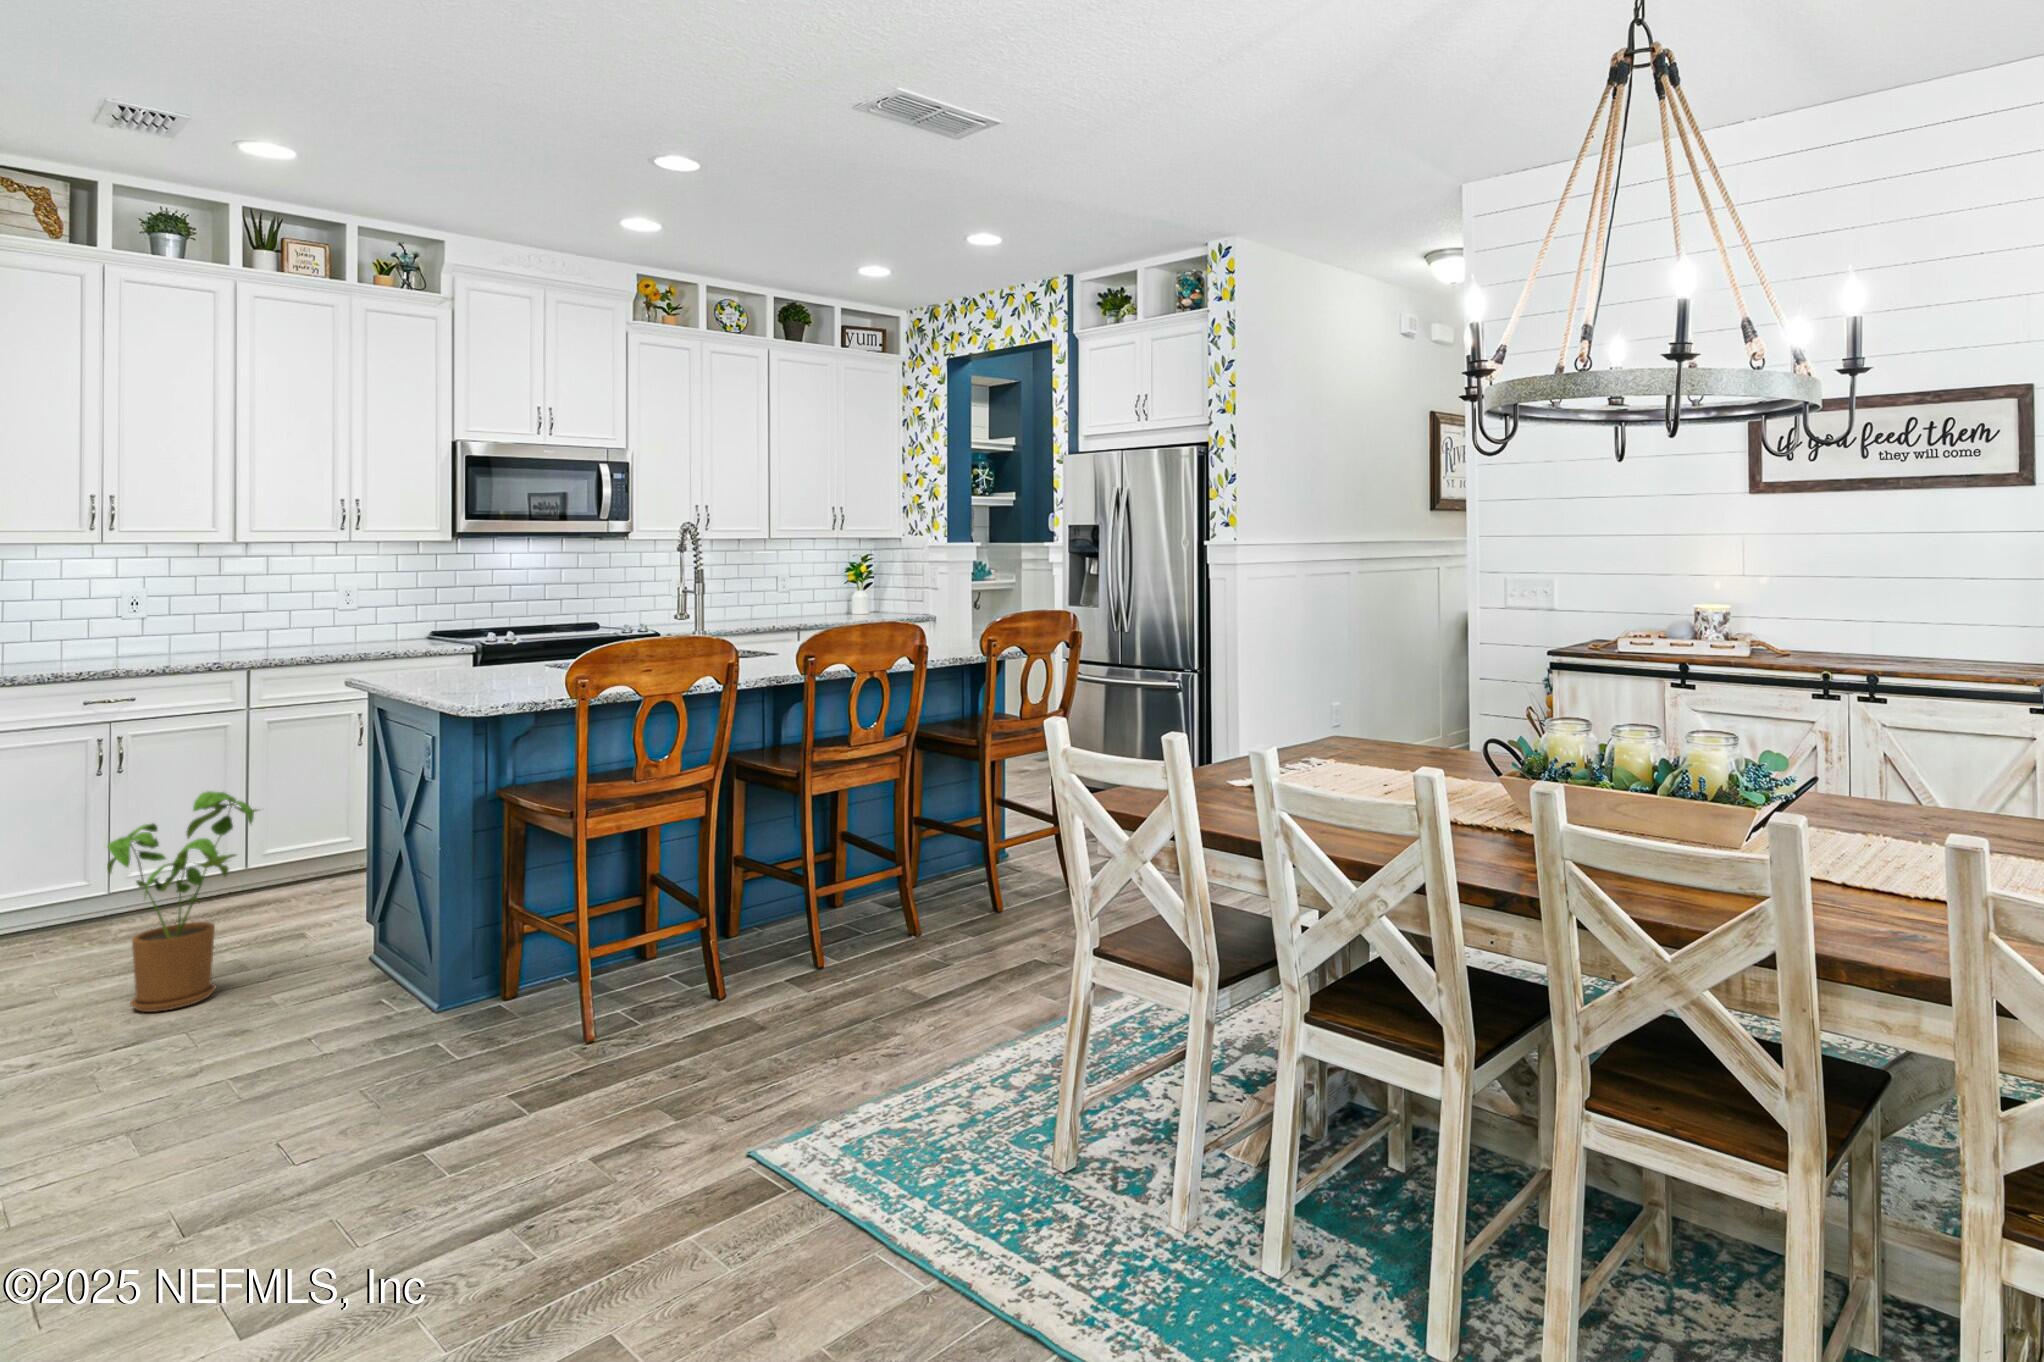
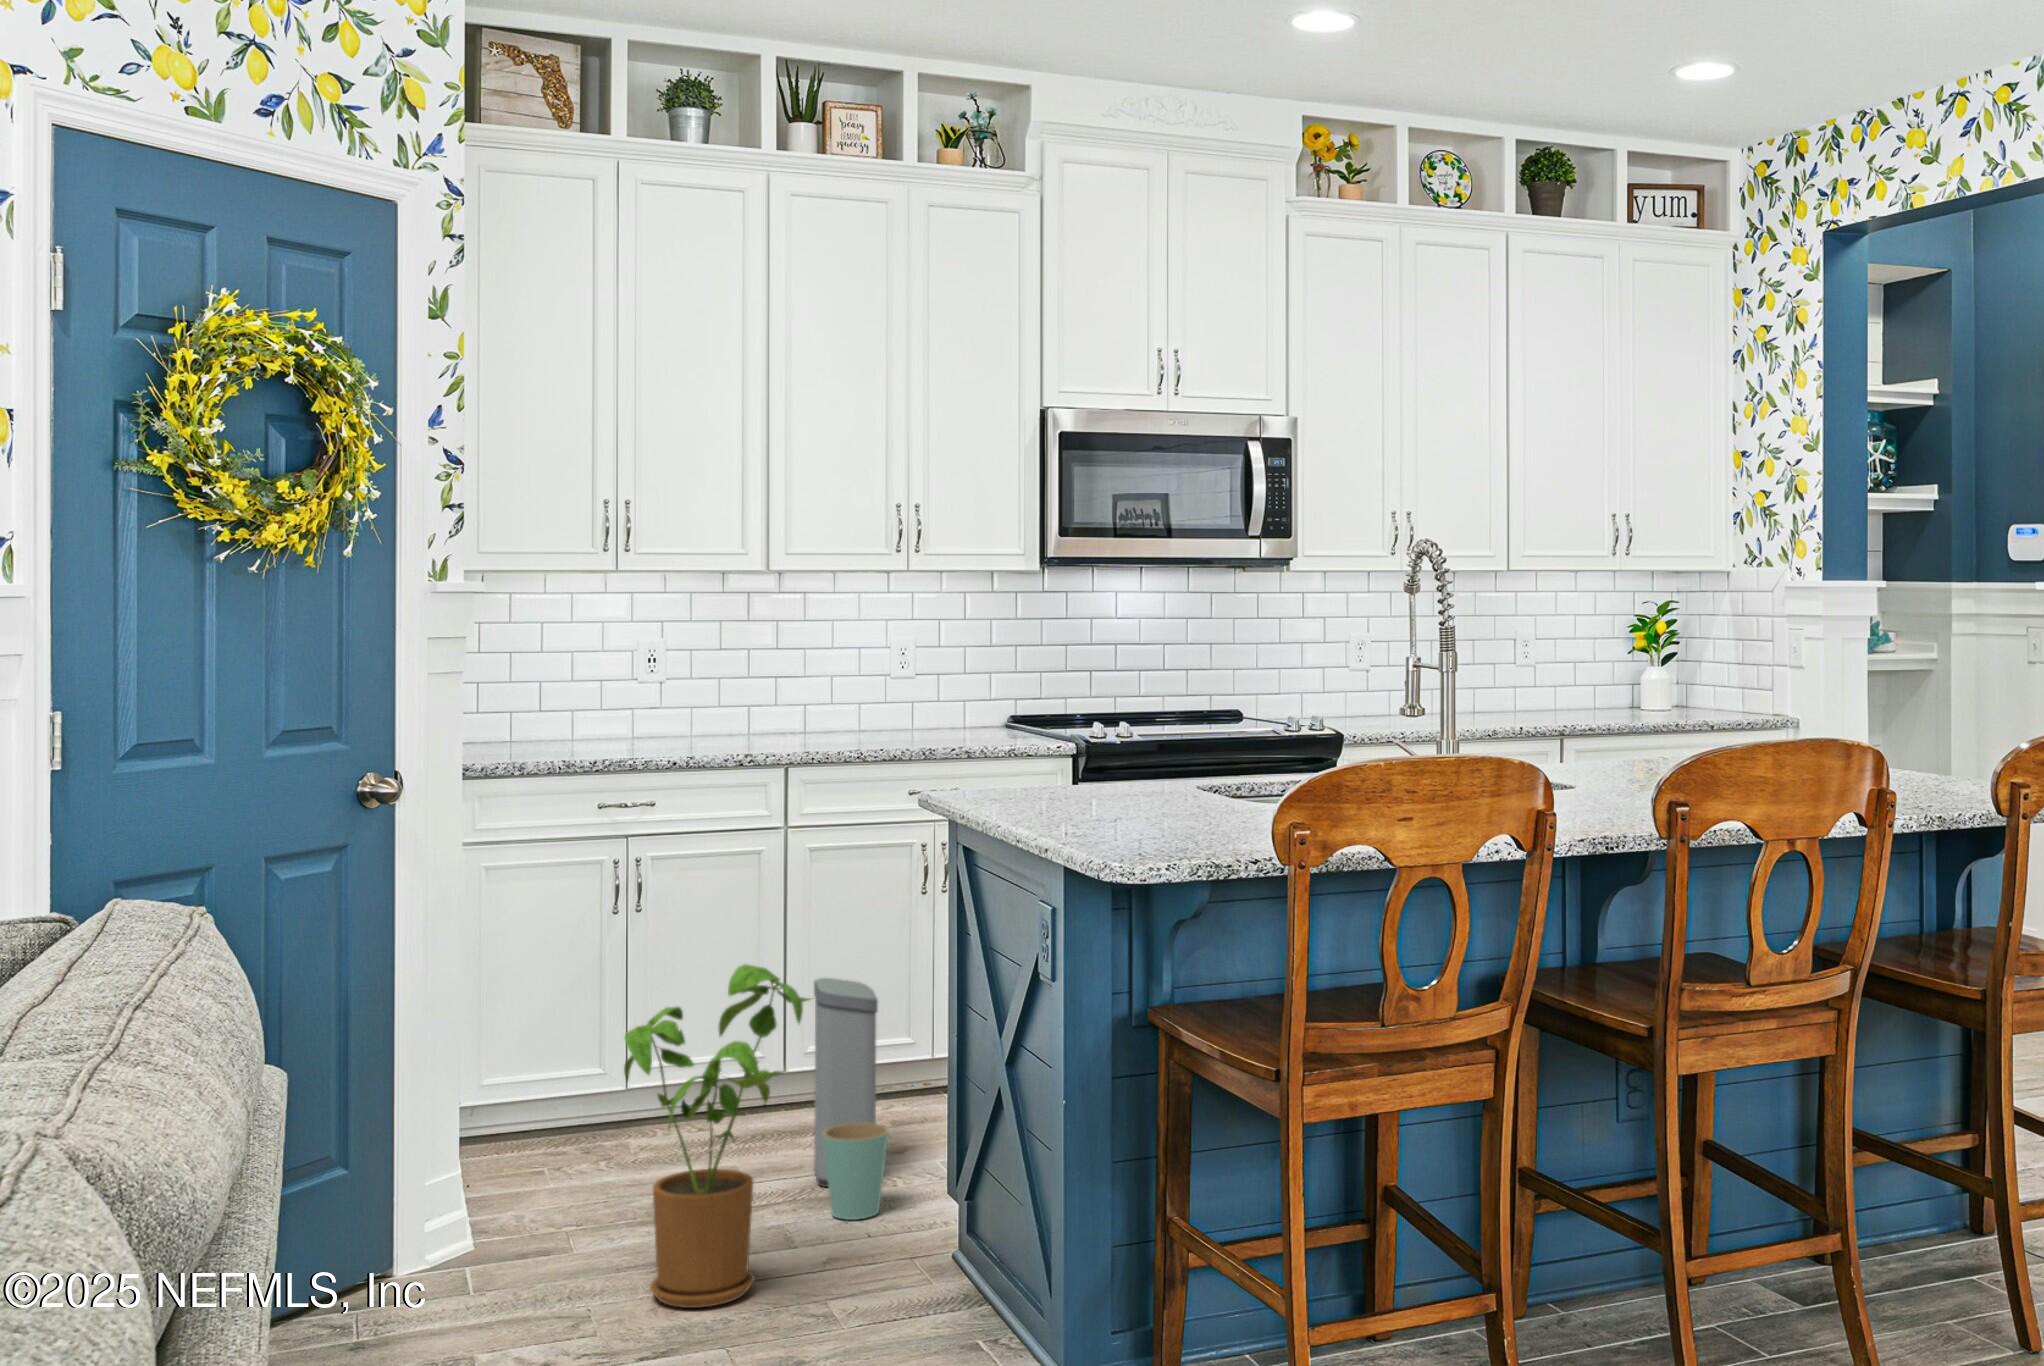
trash can: none [269,800,326,947] -> present [814,978,889,1220]

